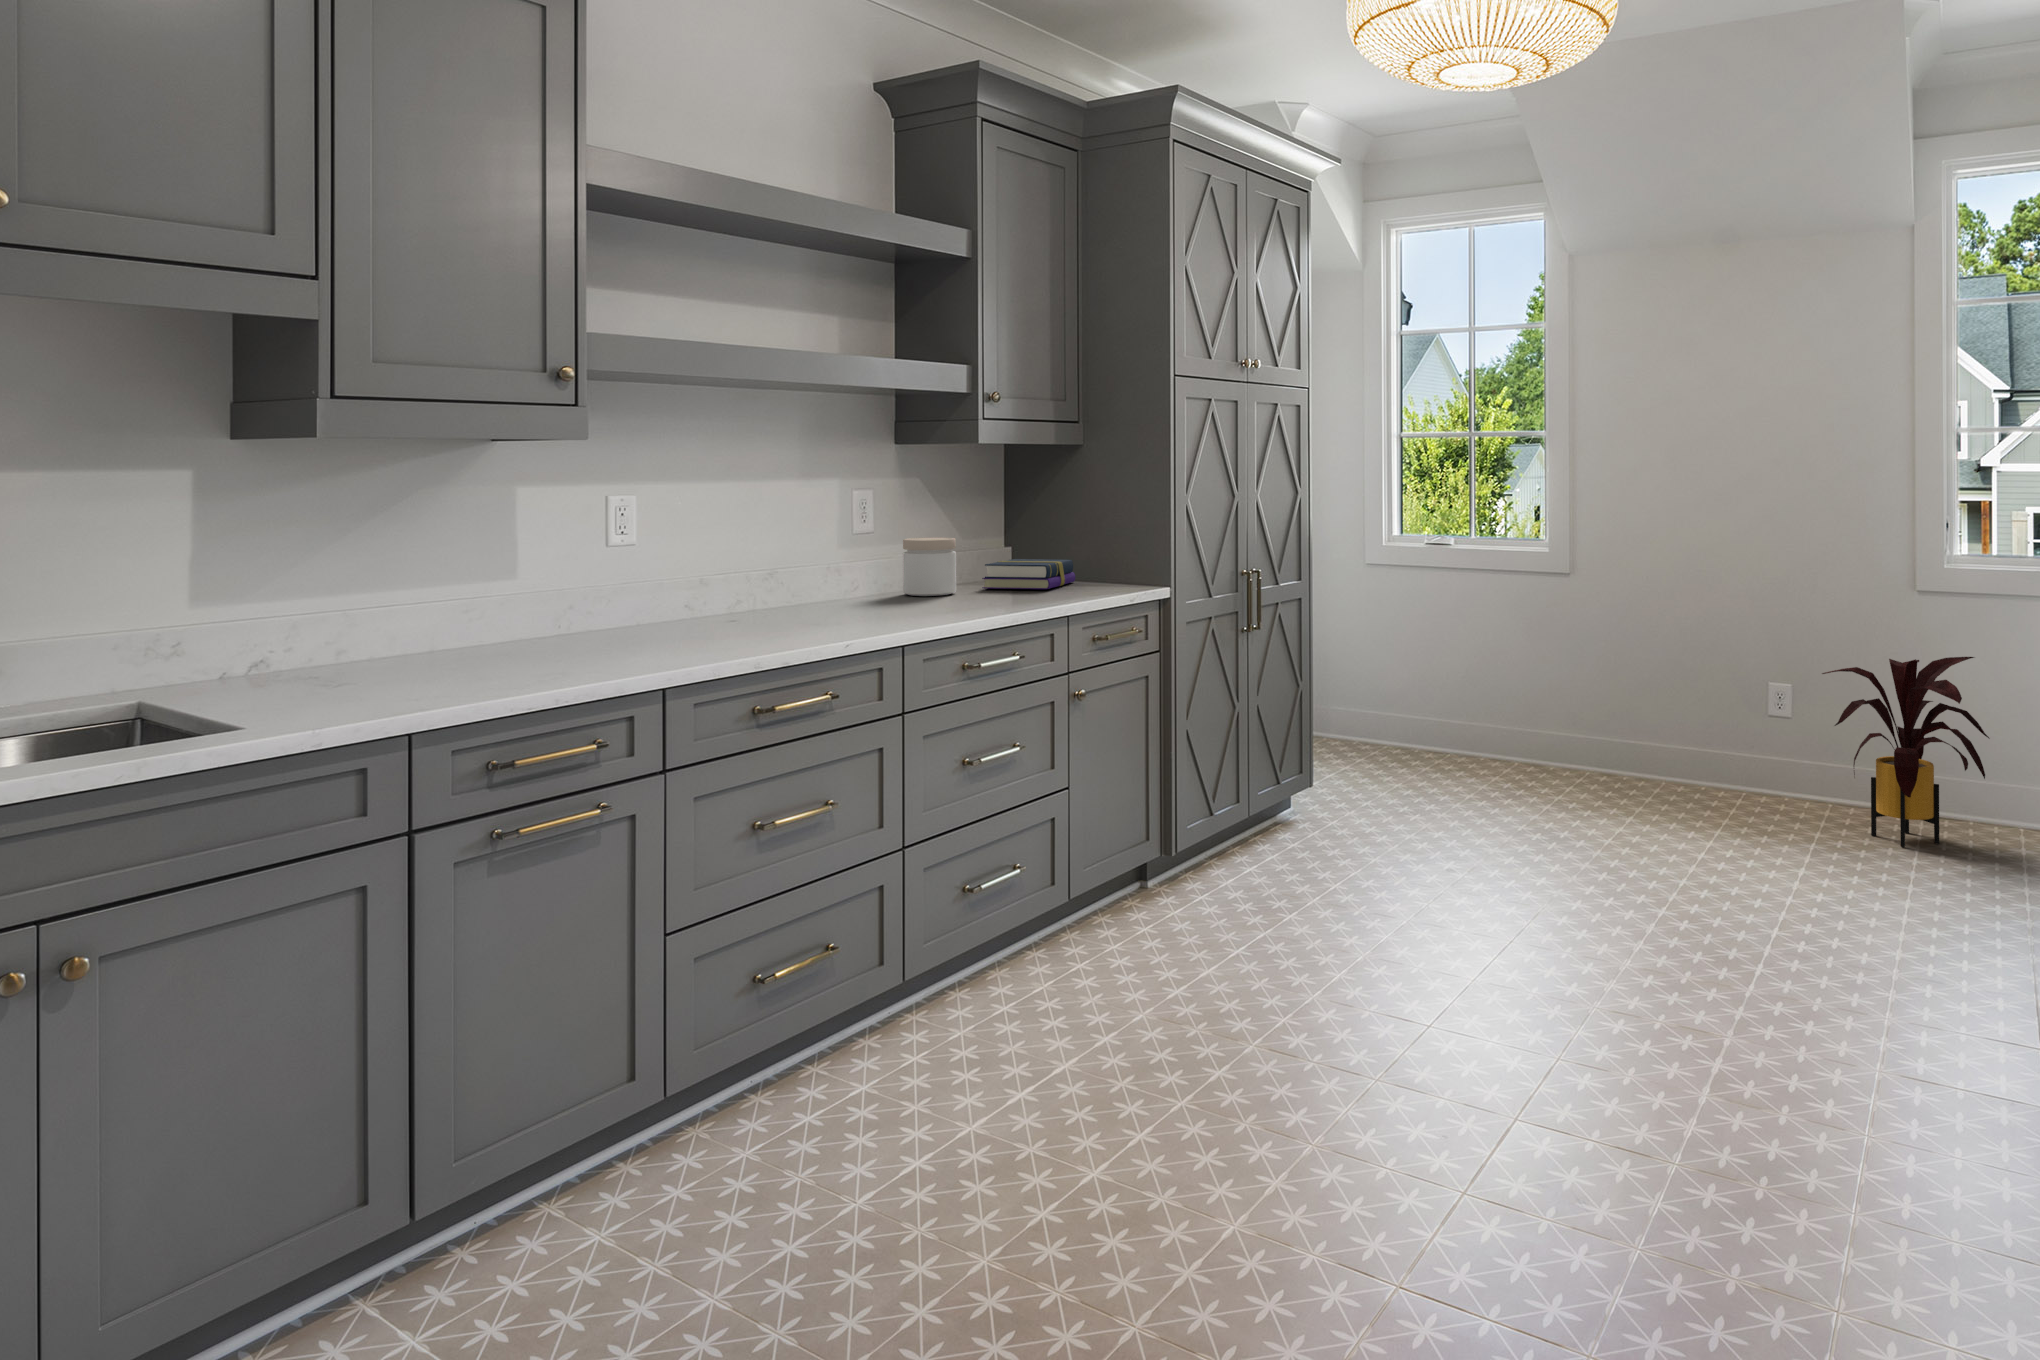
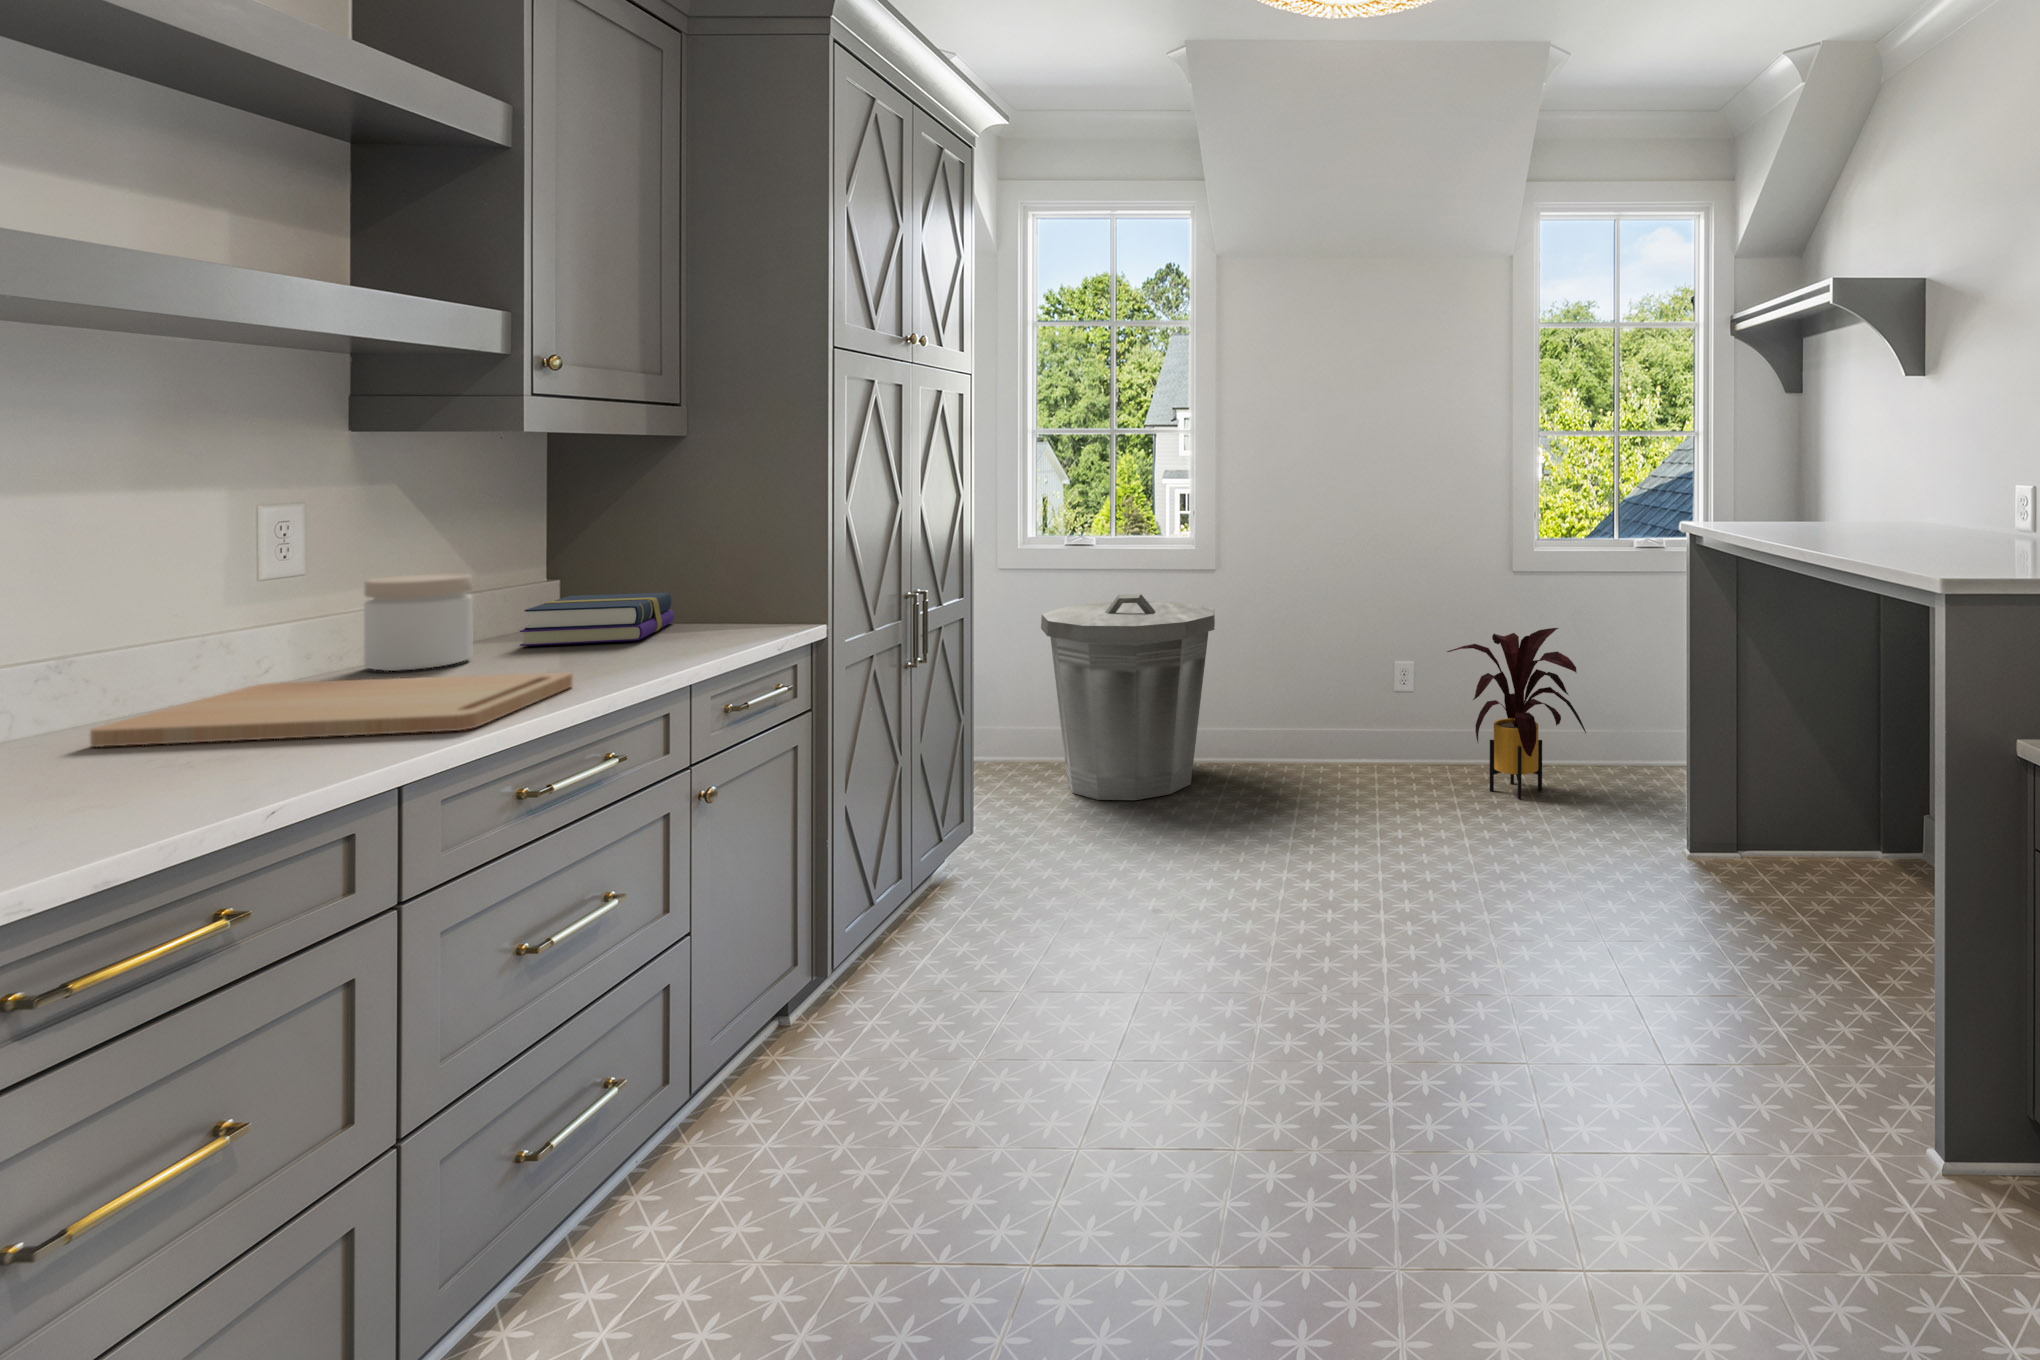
trash can: none [1394,593,1566,793] -> present [1041,594,1215,800]
cutting board: none [792,595,1000,621] -> present [90,672,573,747]

